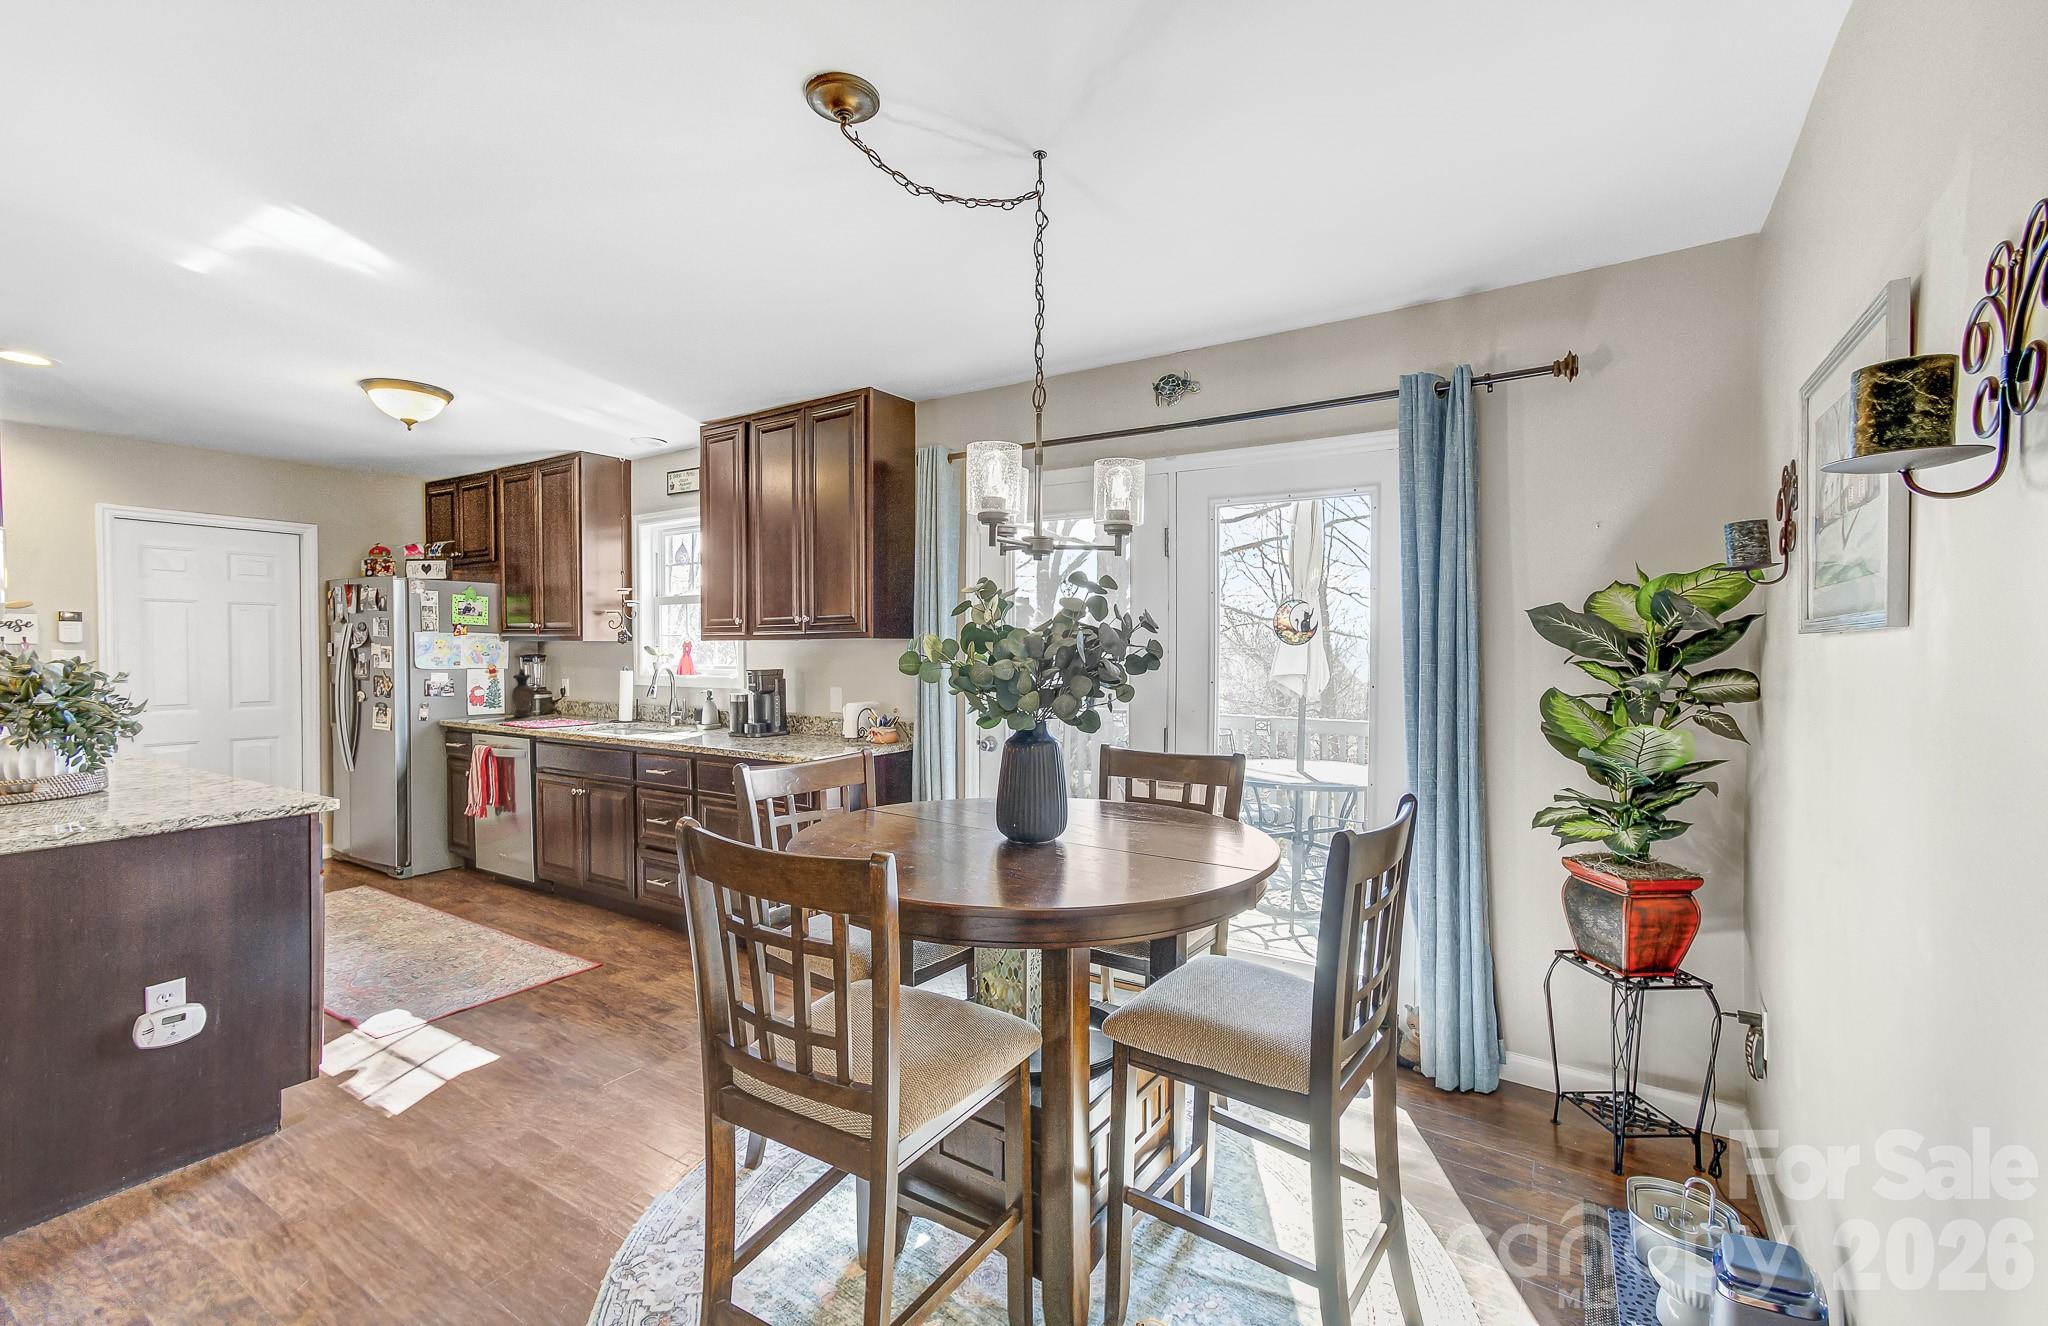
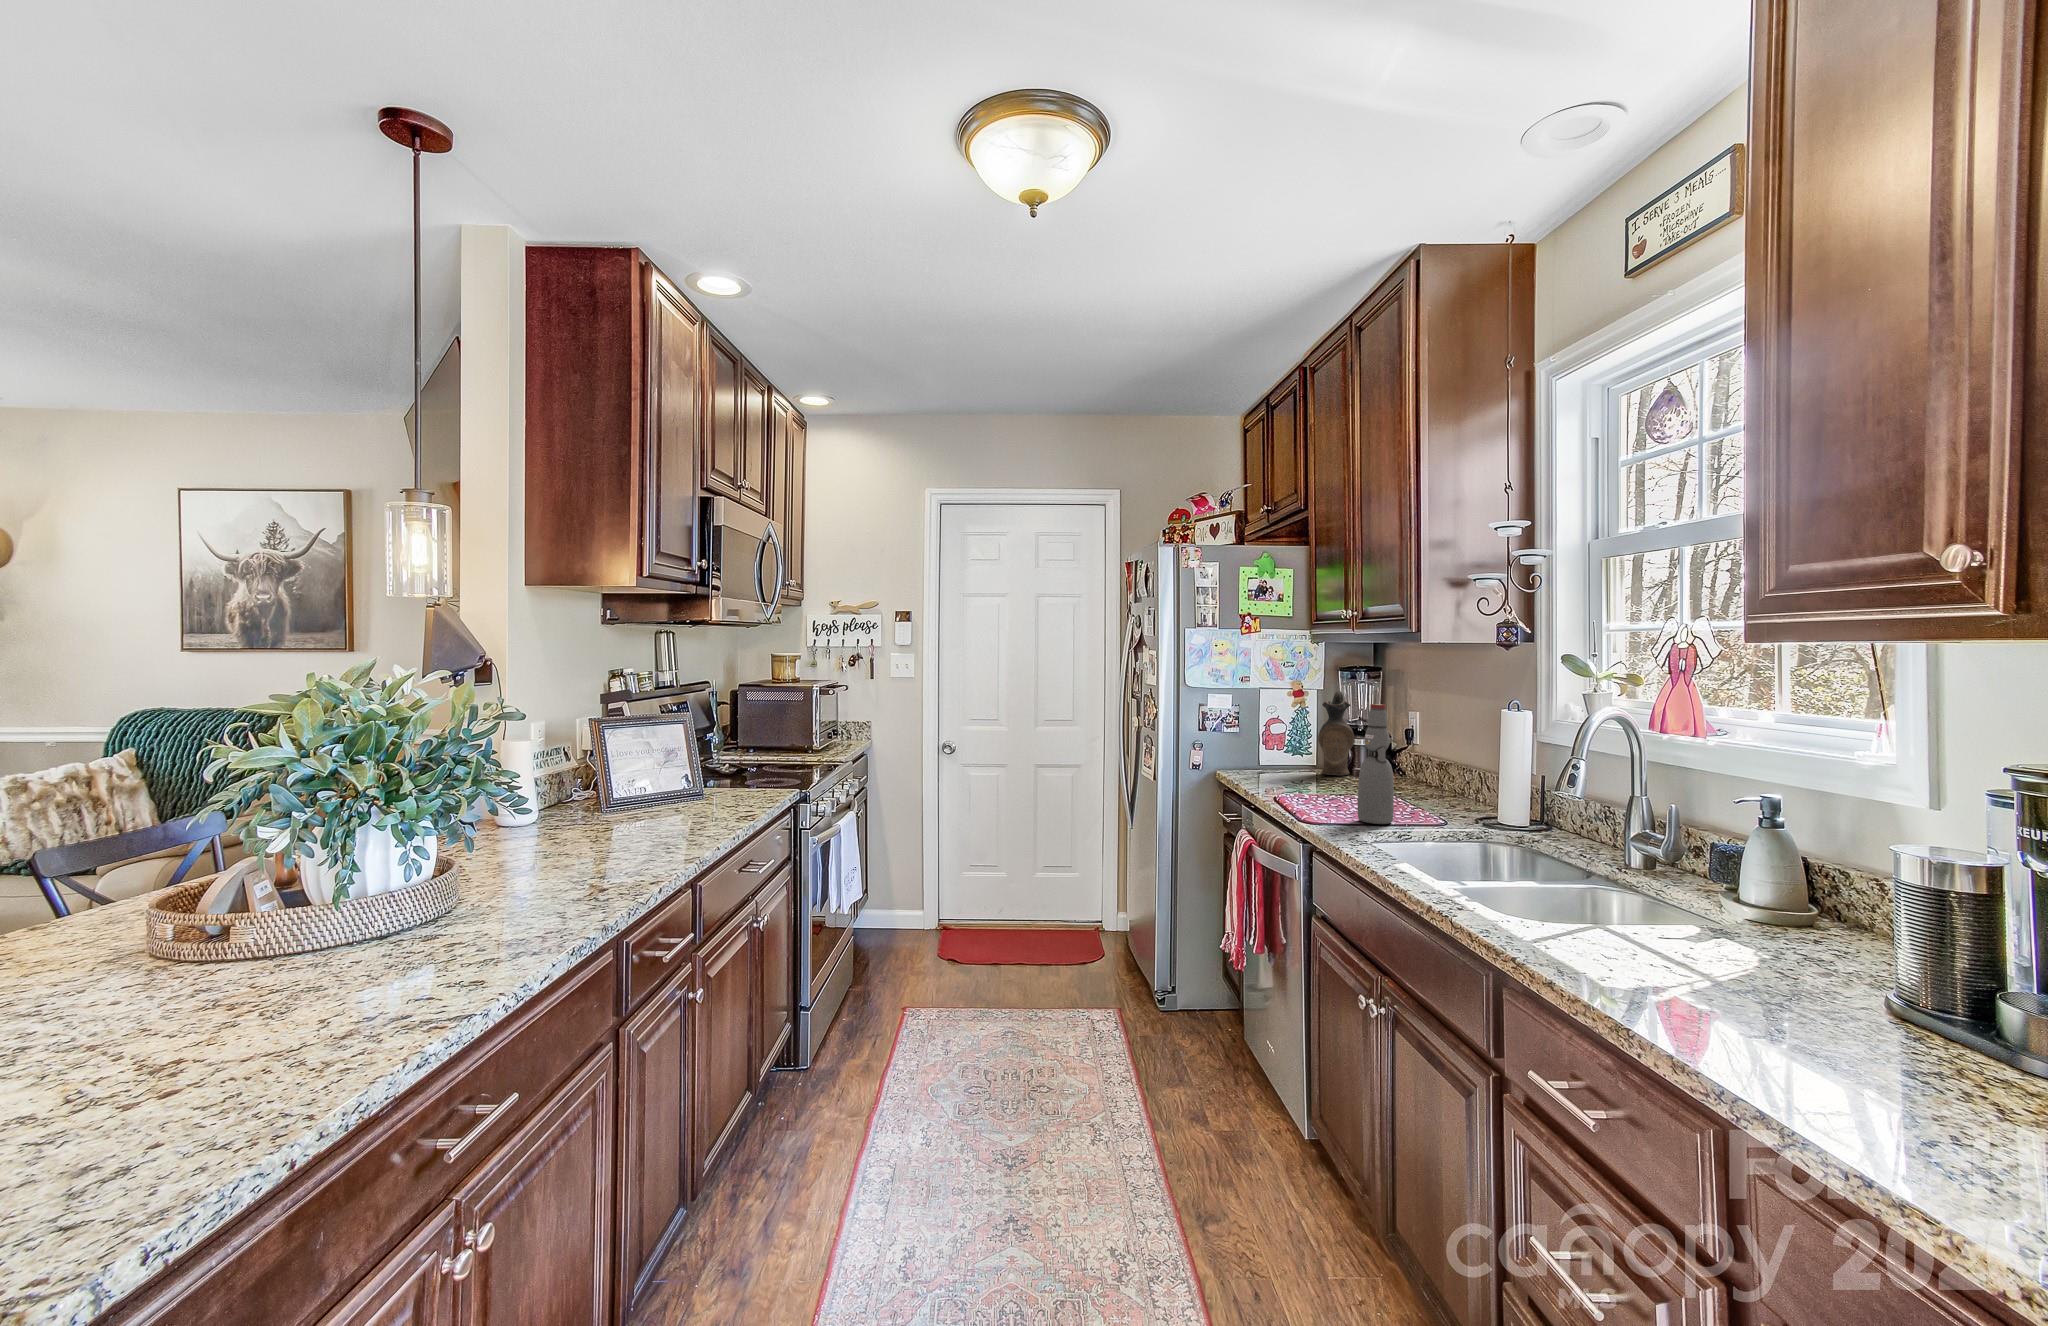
bottle: none [556,671,574,727] -> present [1358,704,1394,824]

